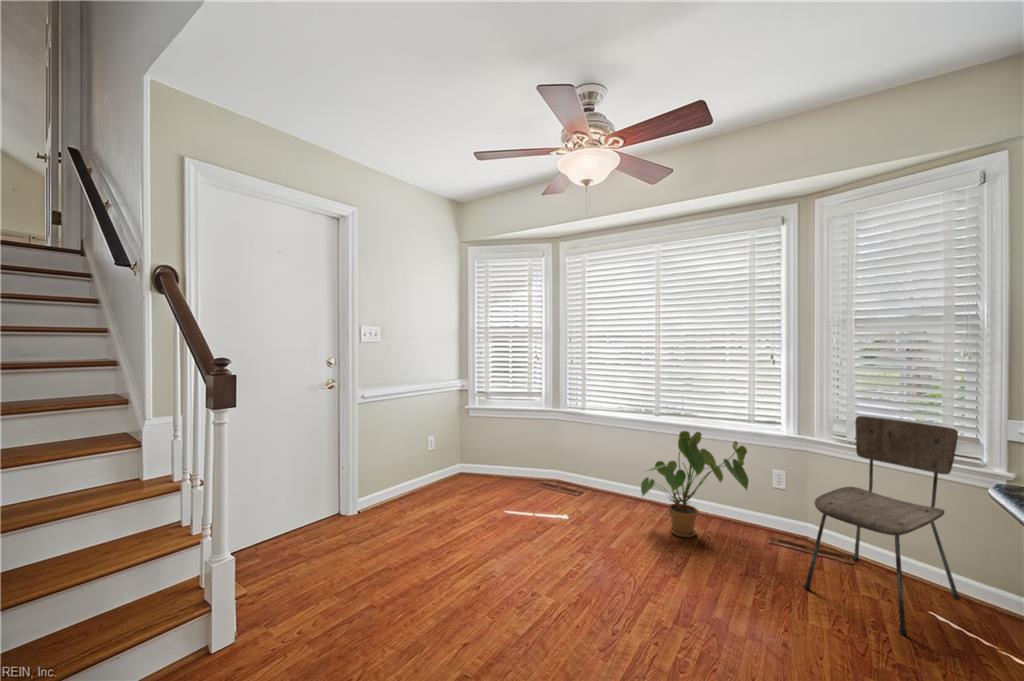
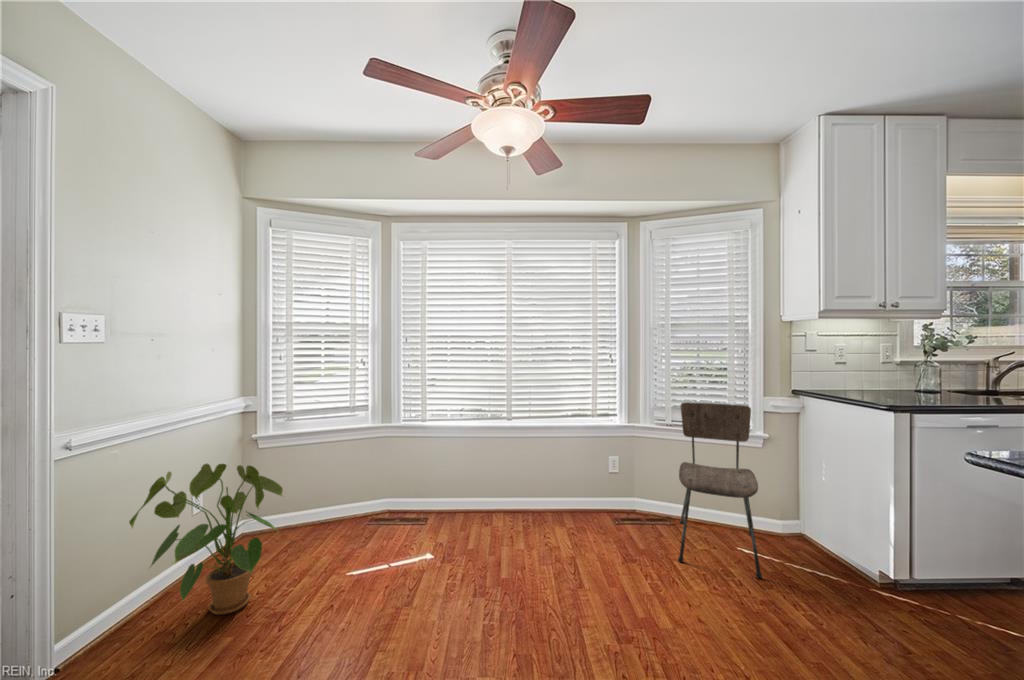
house plant: present [641,431,749,537] -> present [129,464,283,615]

